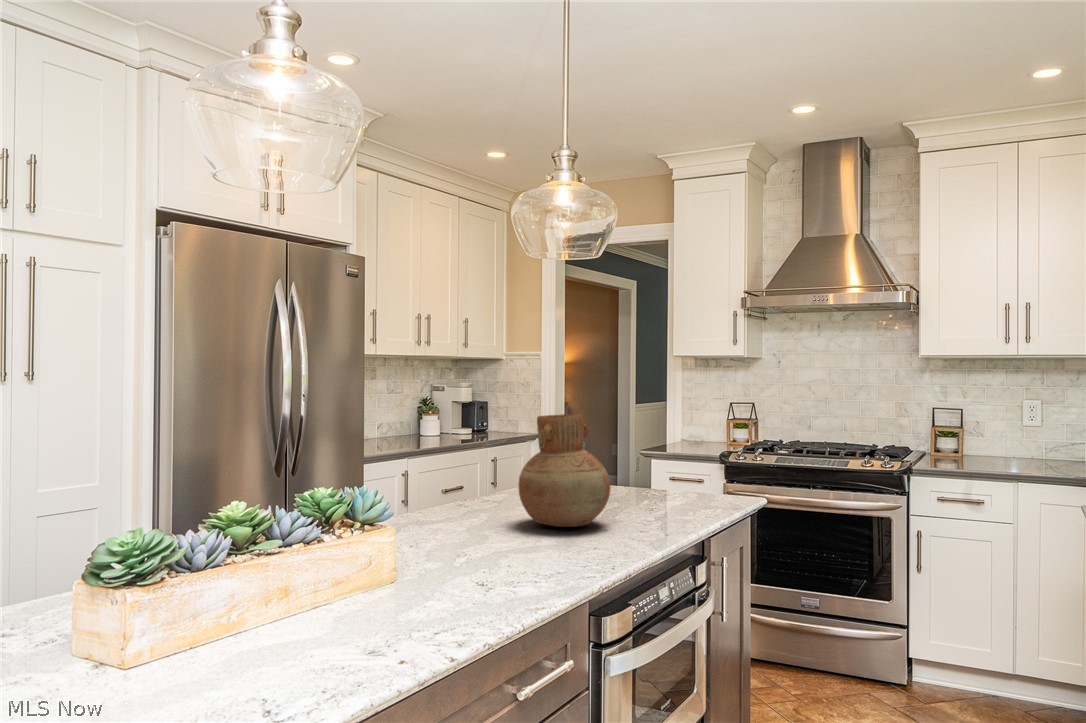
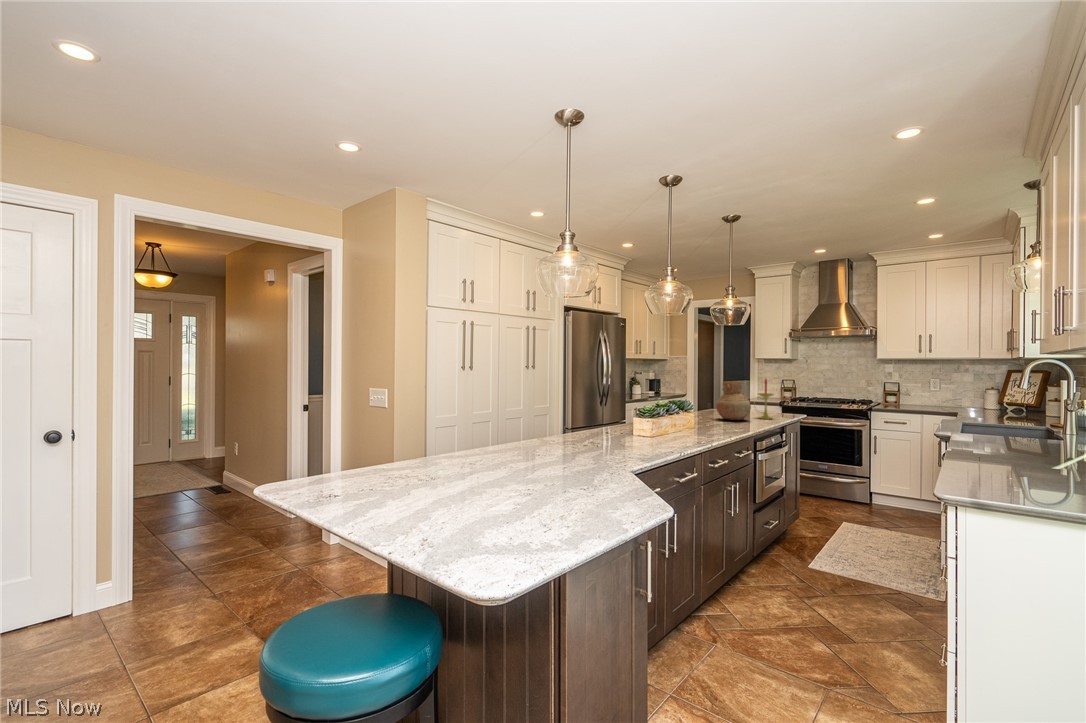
candle: none [626,404,680,517] -> present [754,379,774,419]

